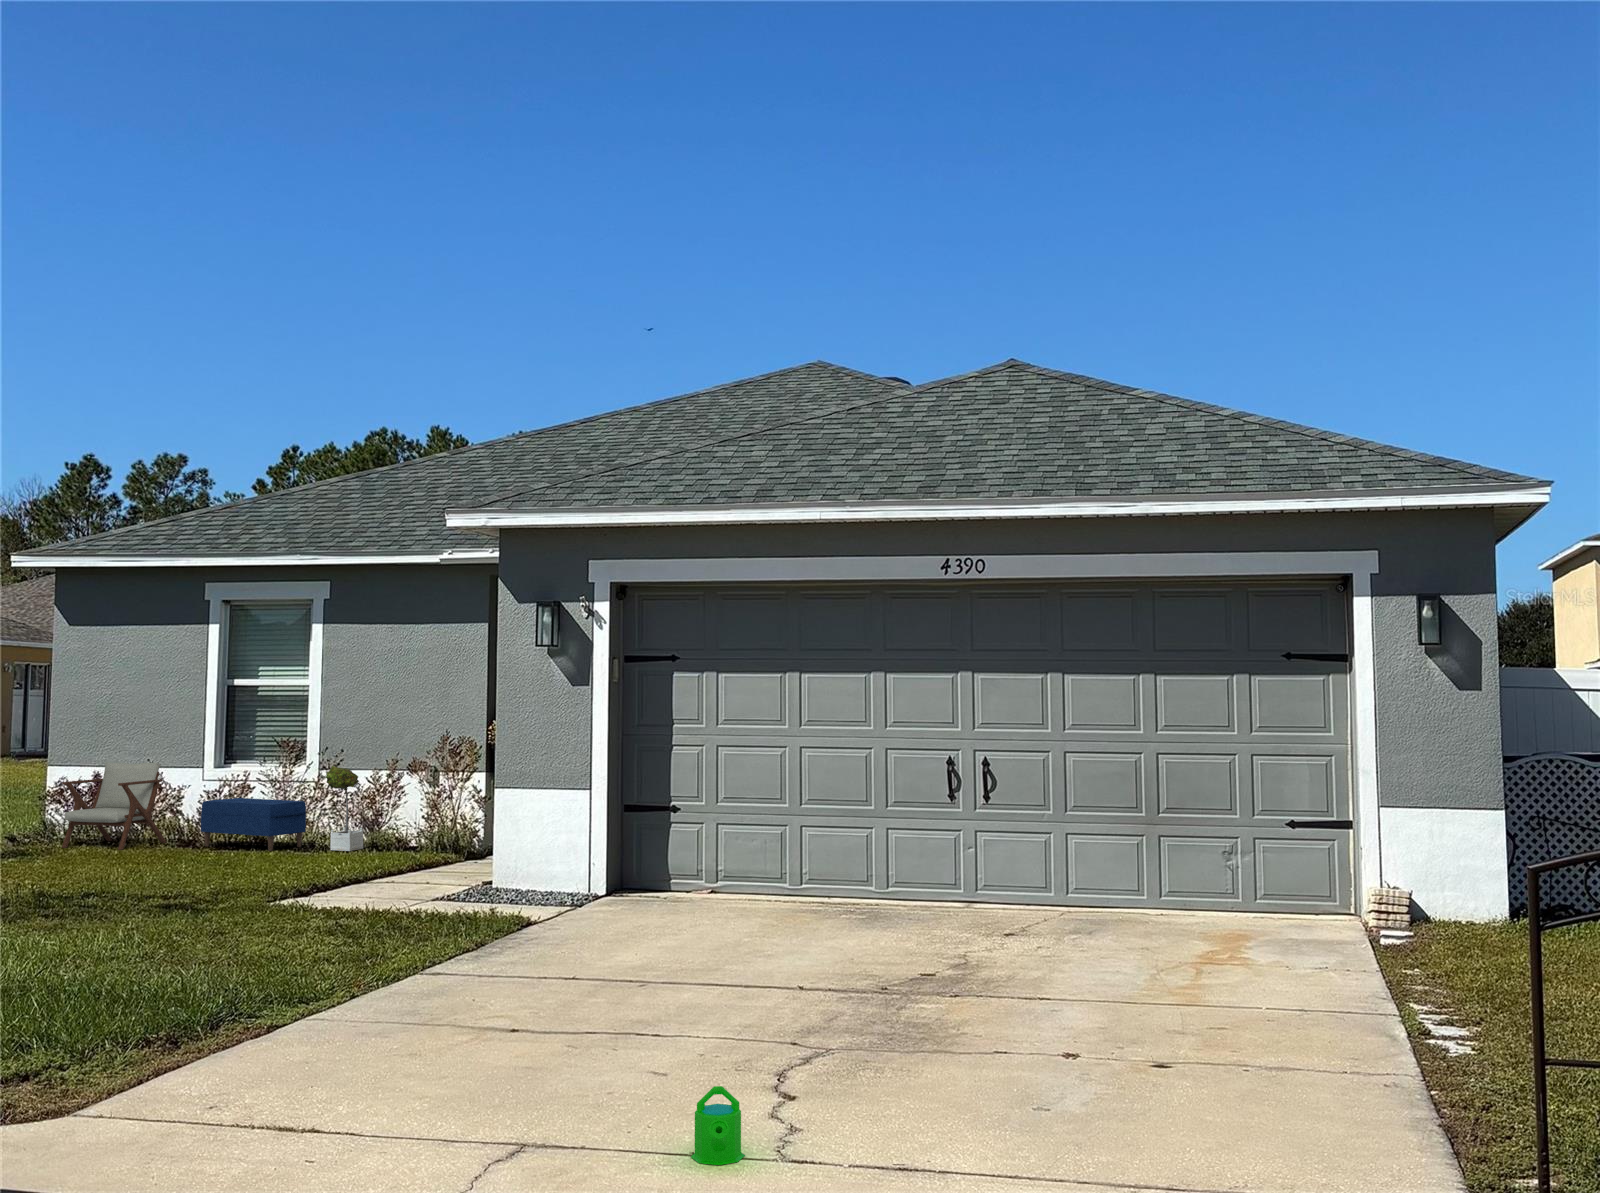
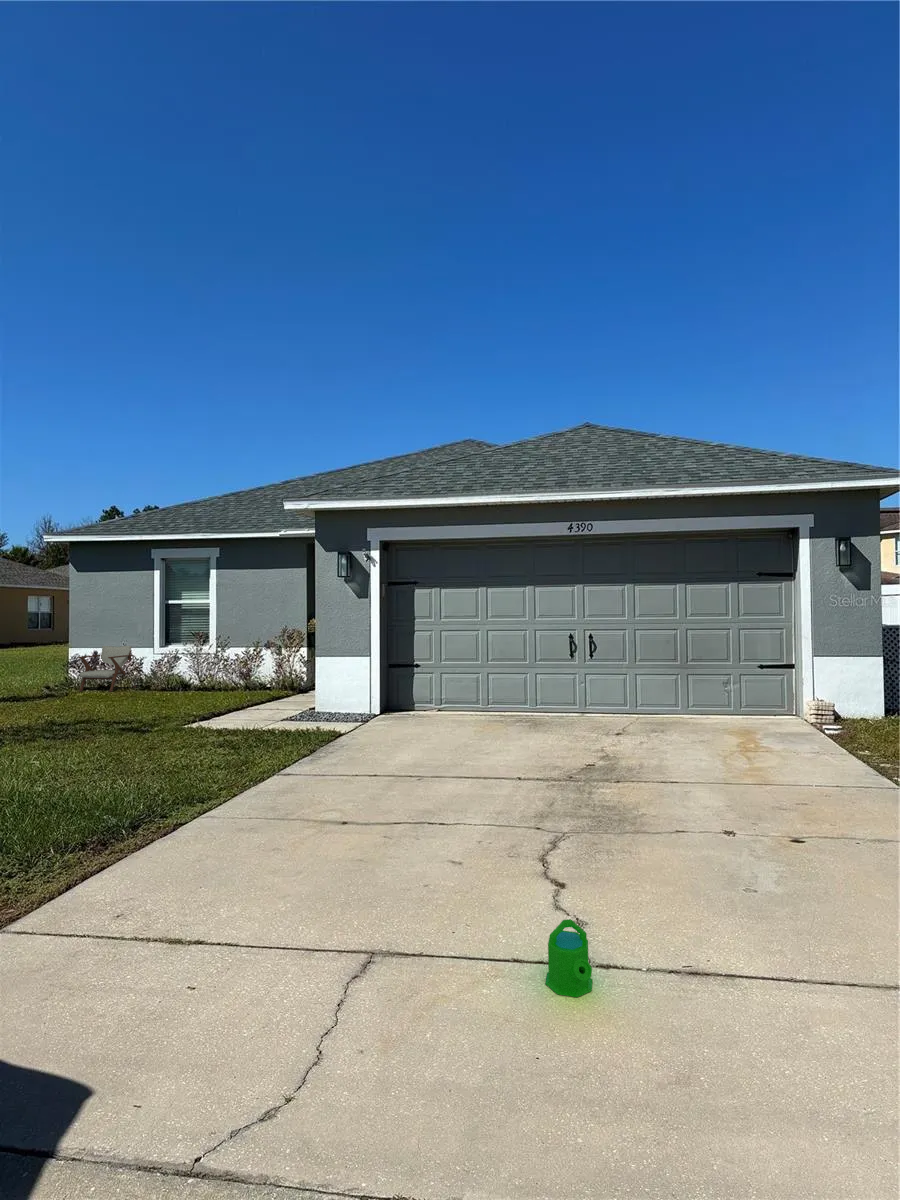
potted tree: present [326,766,363,851] -> none [220,646,241,690]
bench: present [201,798,306,851] -> none [154,663,210,691]

